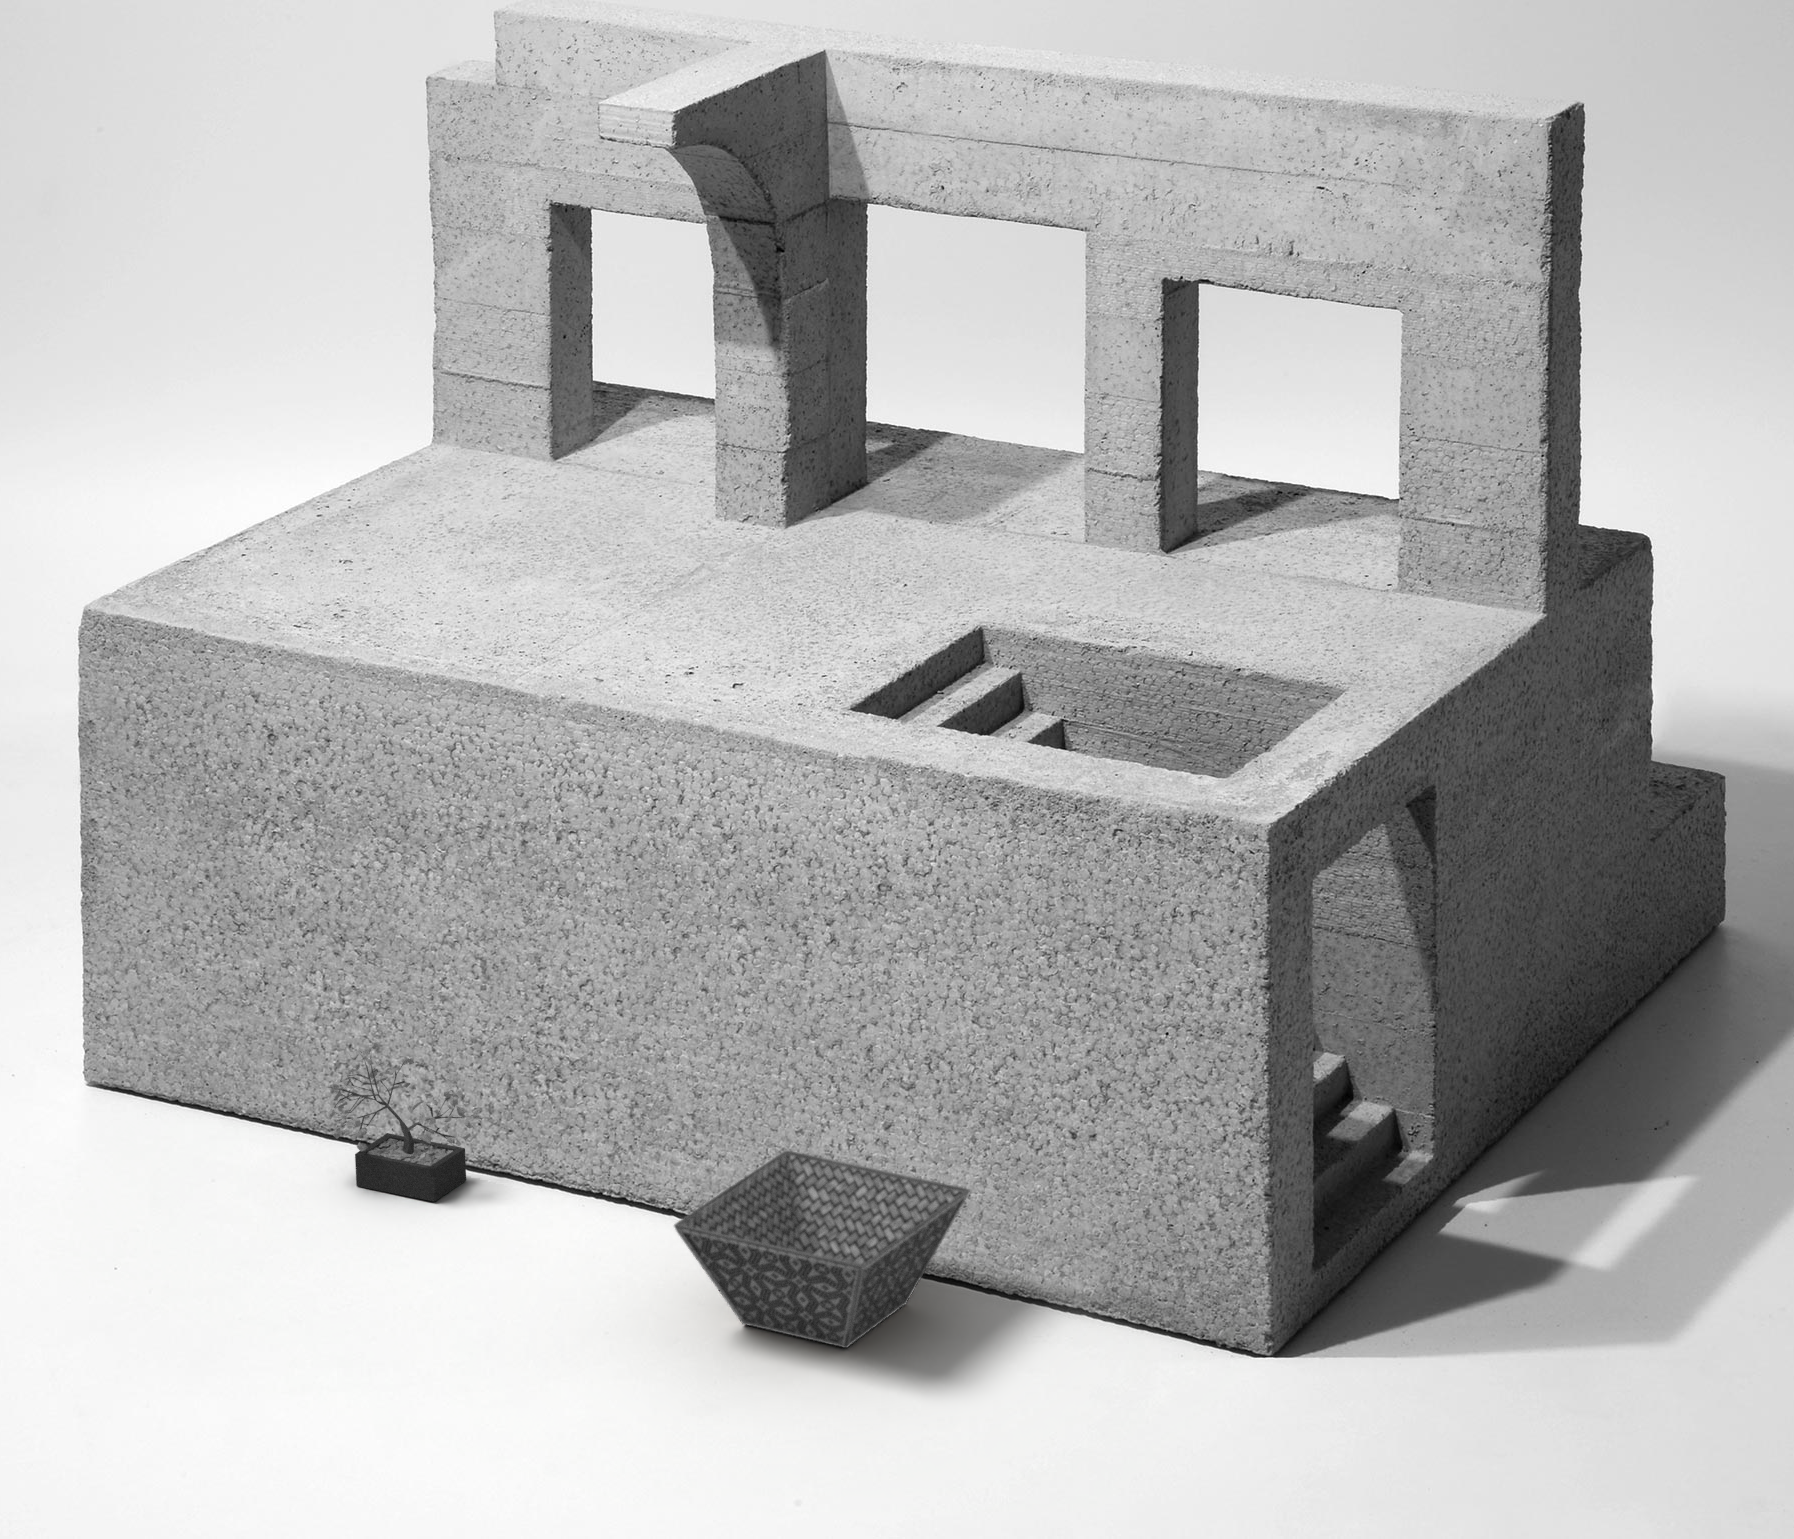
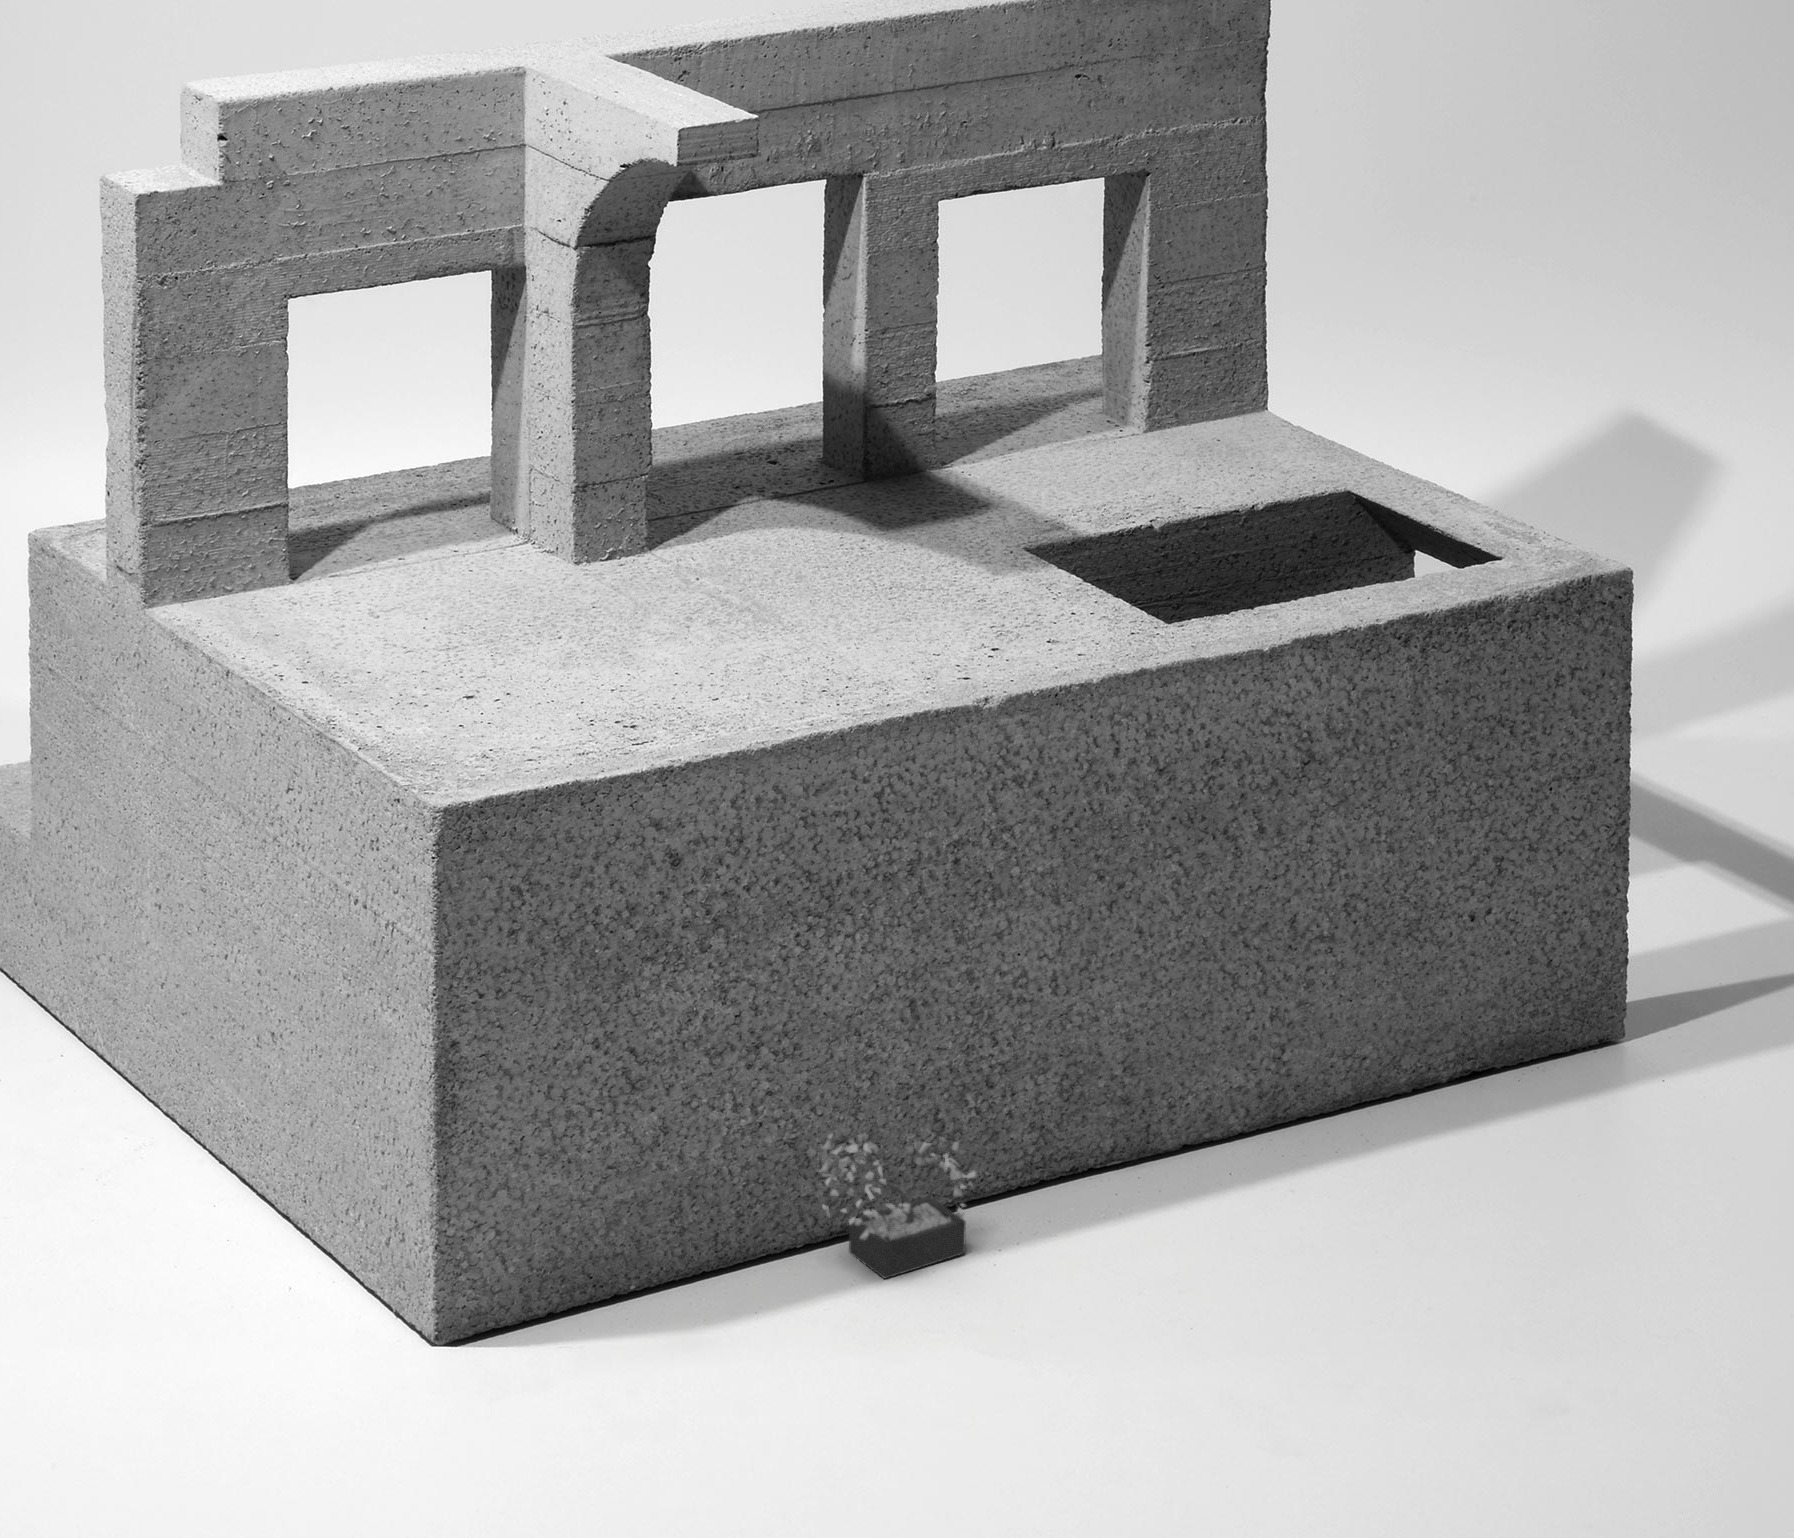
basket: present [674,1151,969,1348] -> none [1239,1002,1532,1198]

